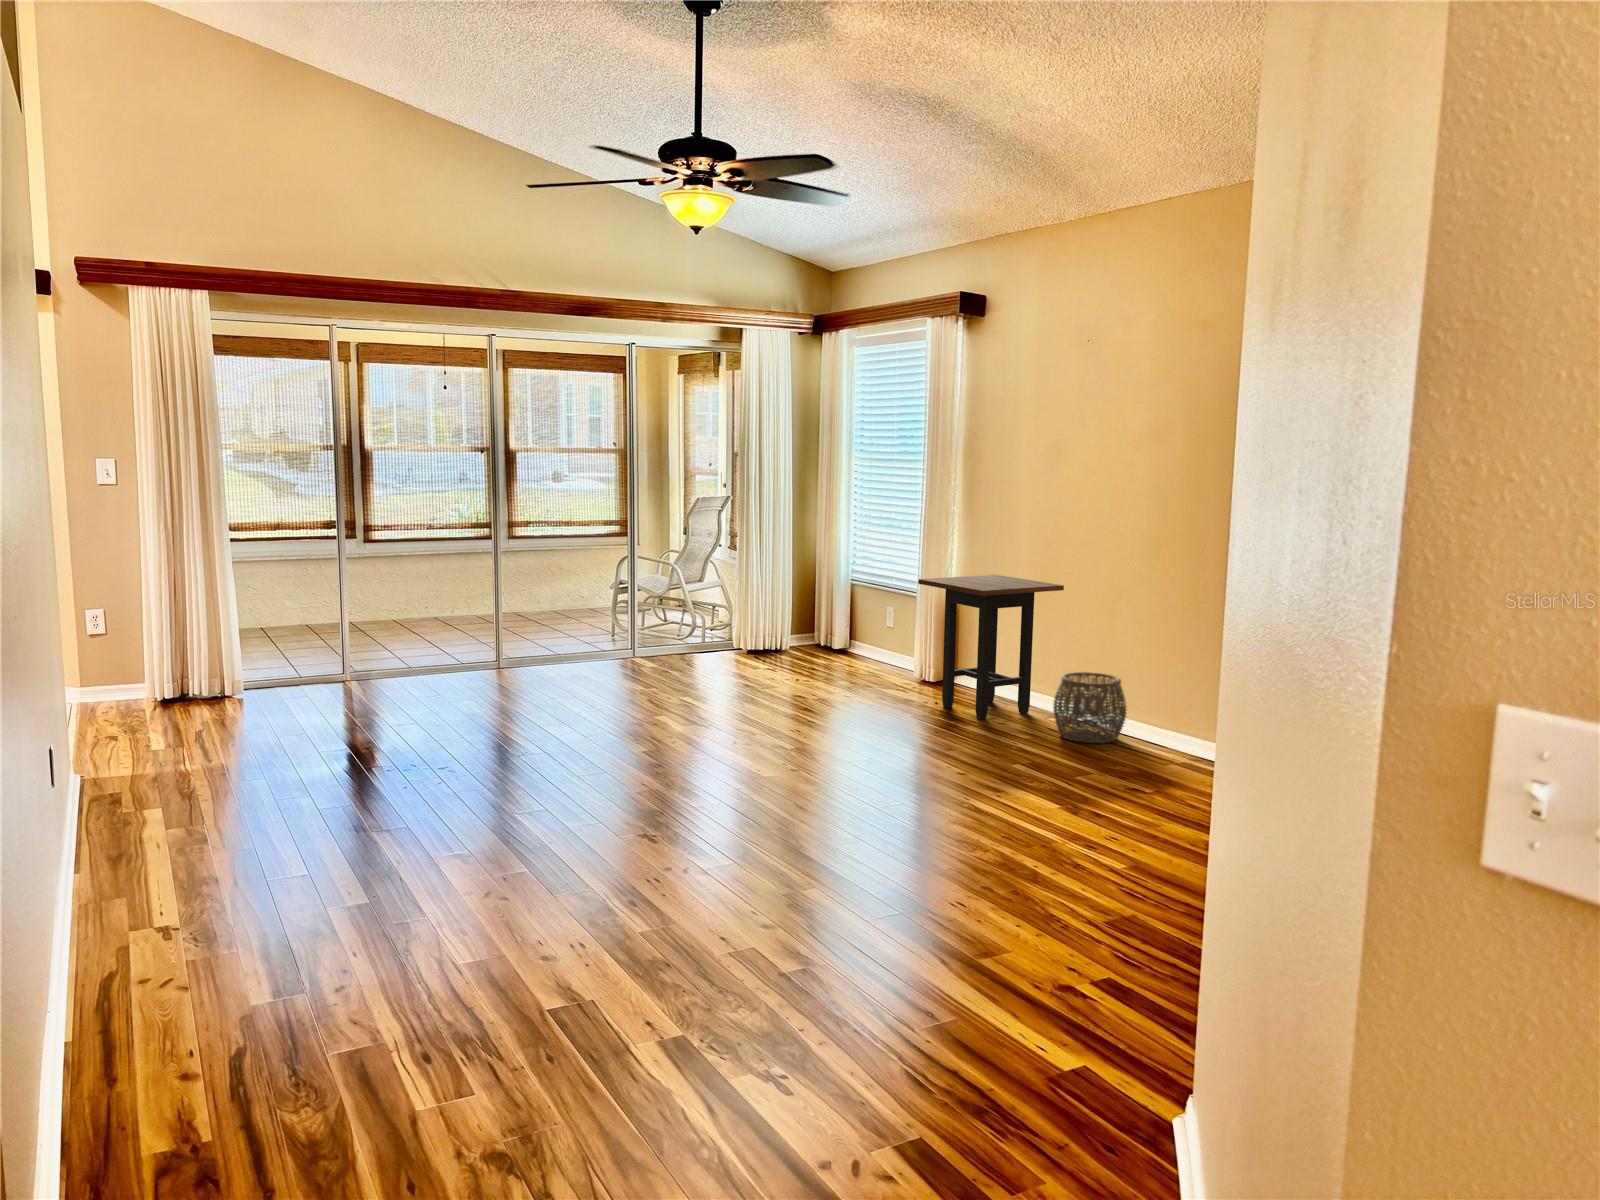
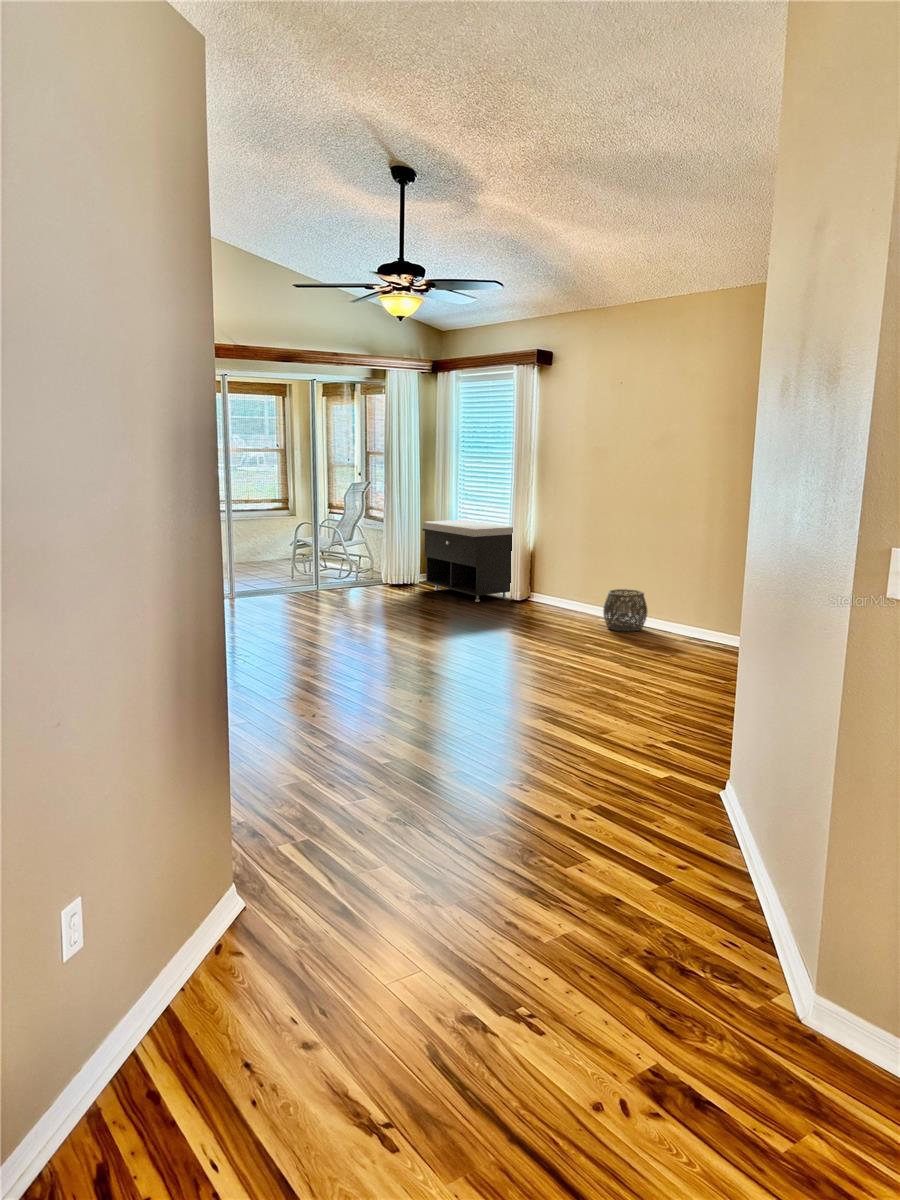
storage bench: none [792,554,936,682] -> present [422,520,513,602]
side table: present [918,575,1064,719] -> none [515,531,606,621]

